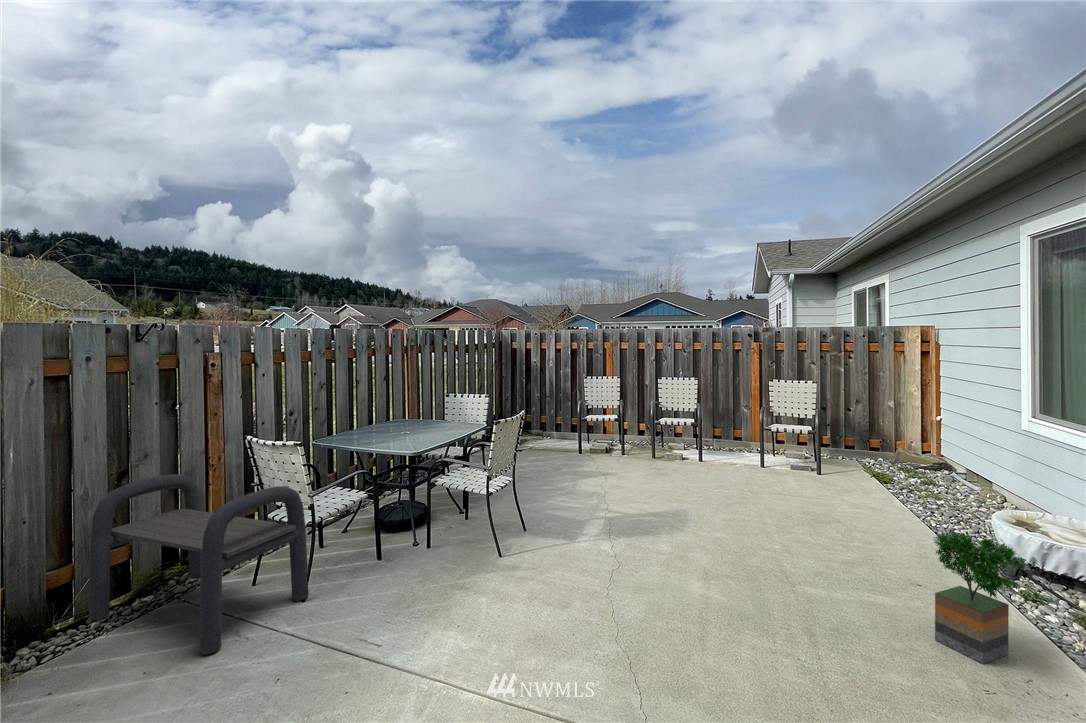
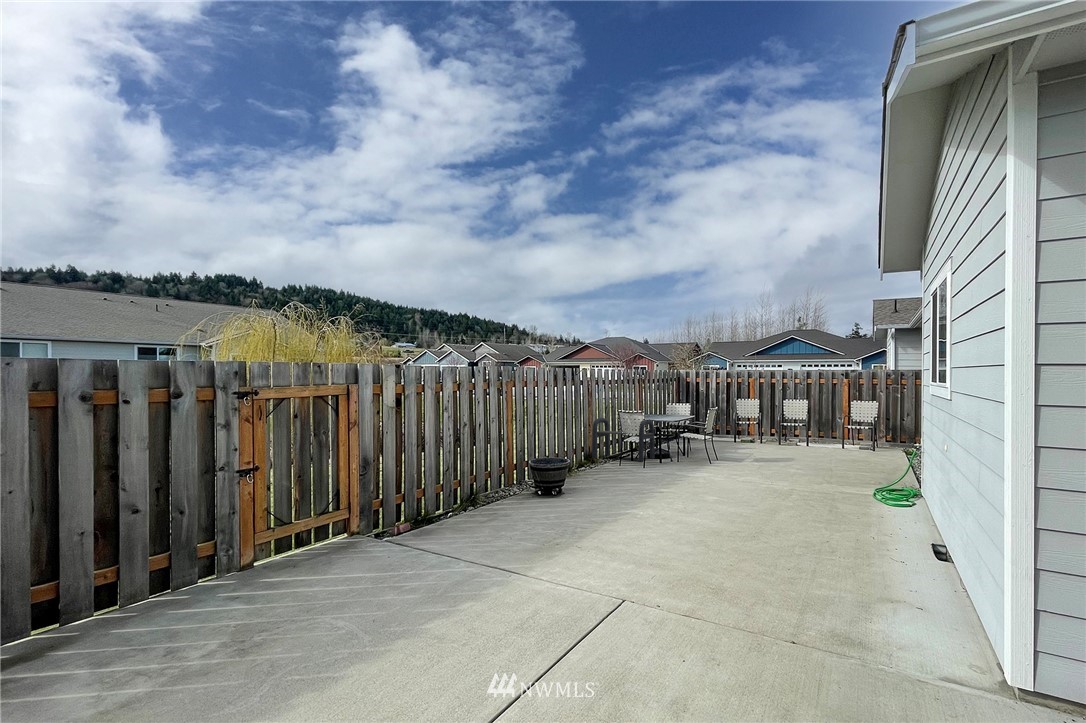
potted tree: present [935,532,1028,664] -> none [867,436,895,472]

